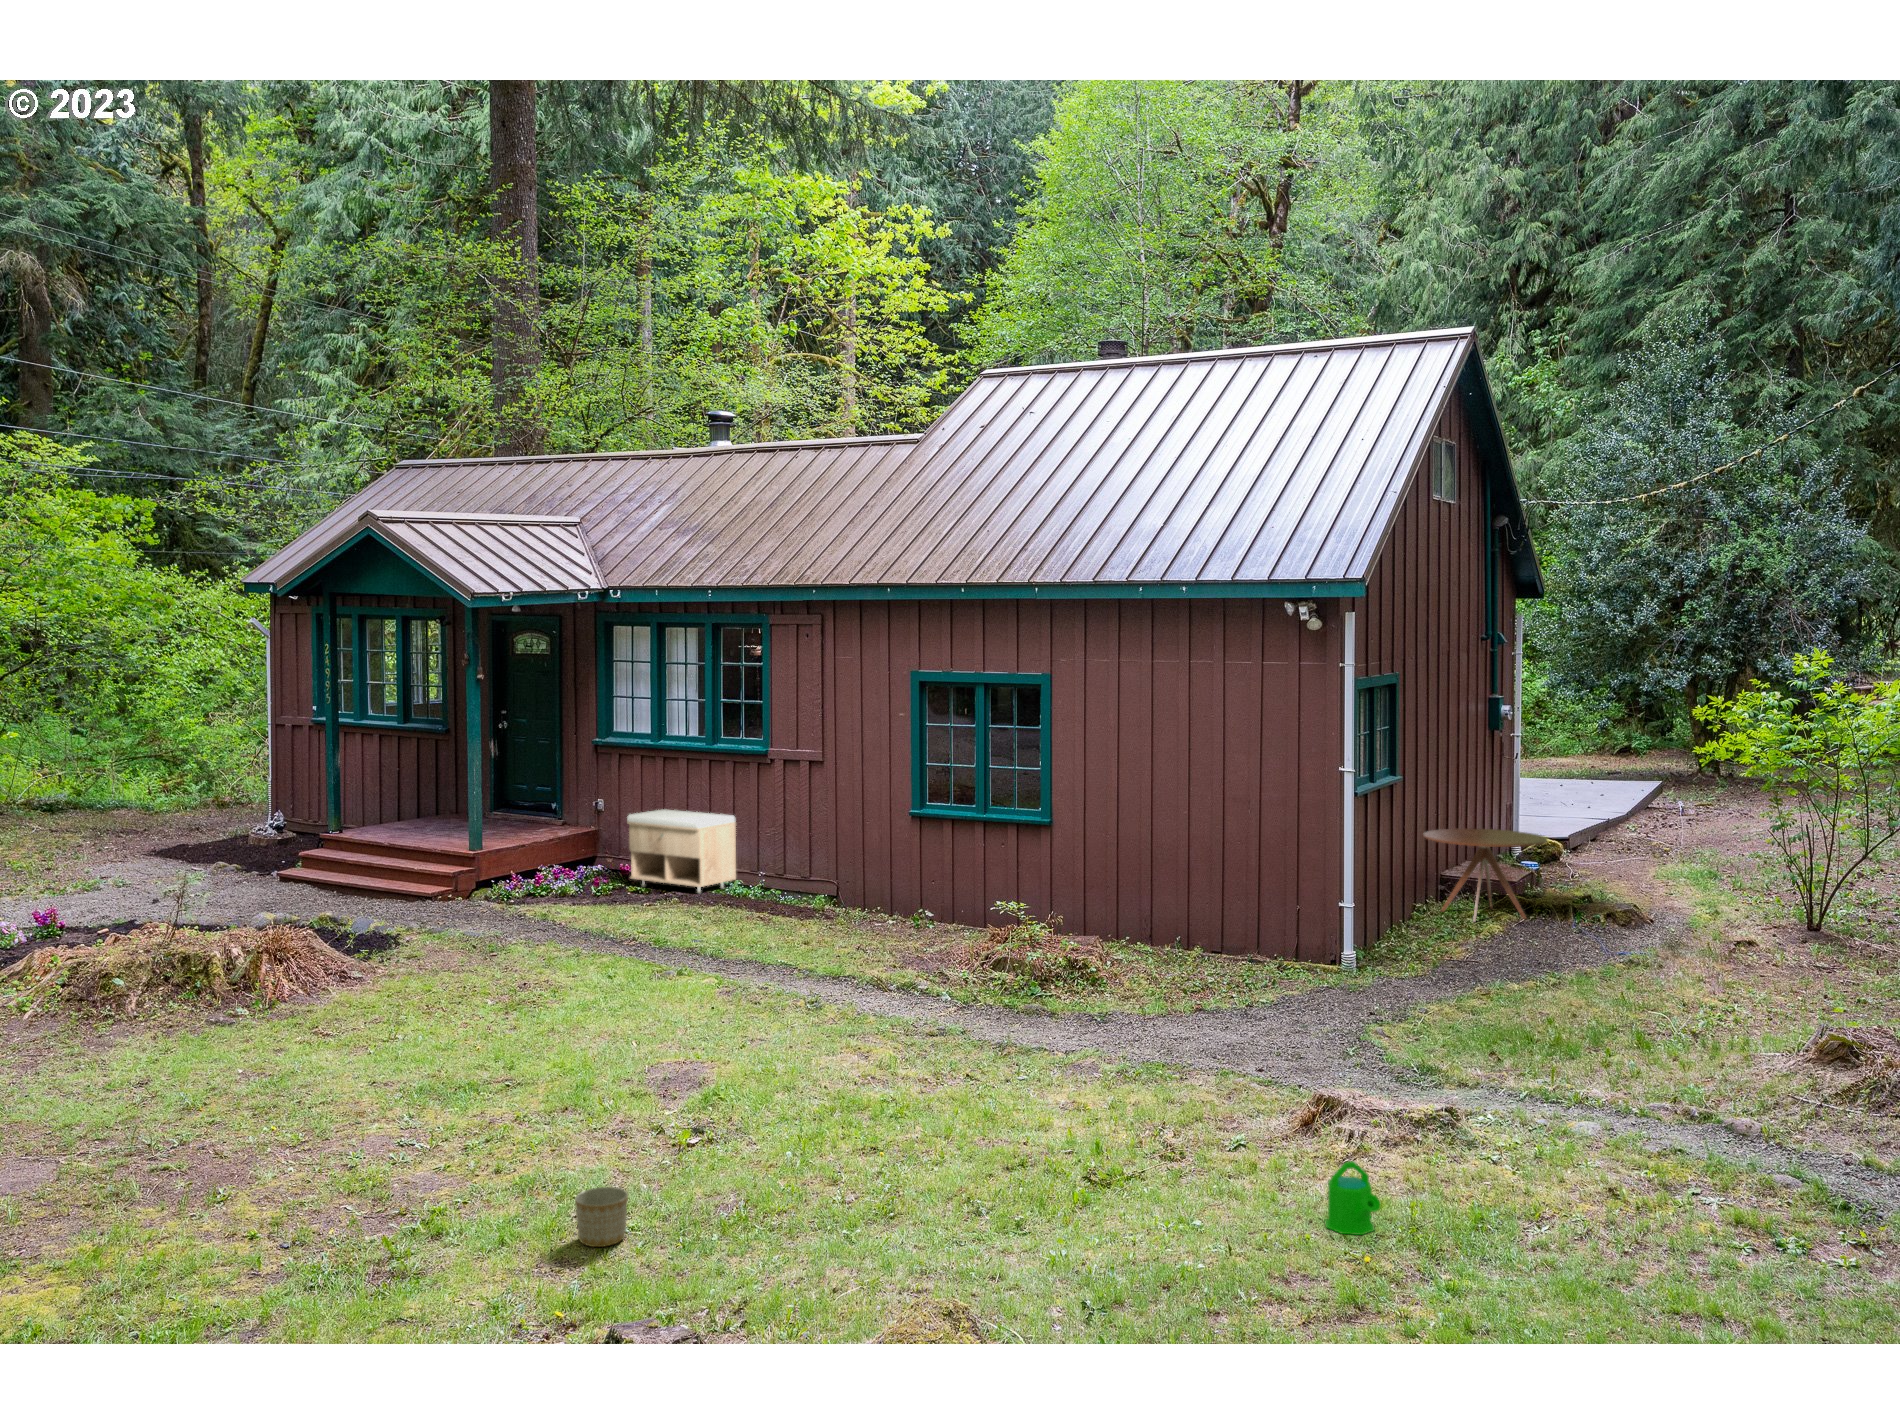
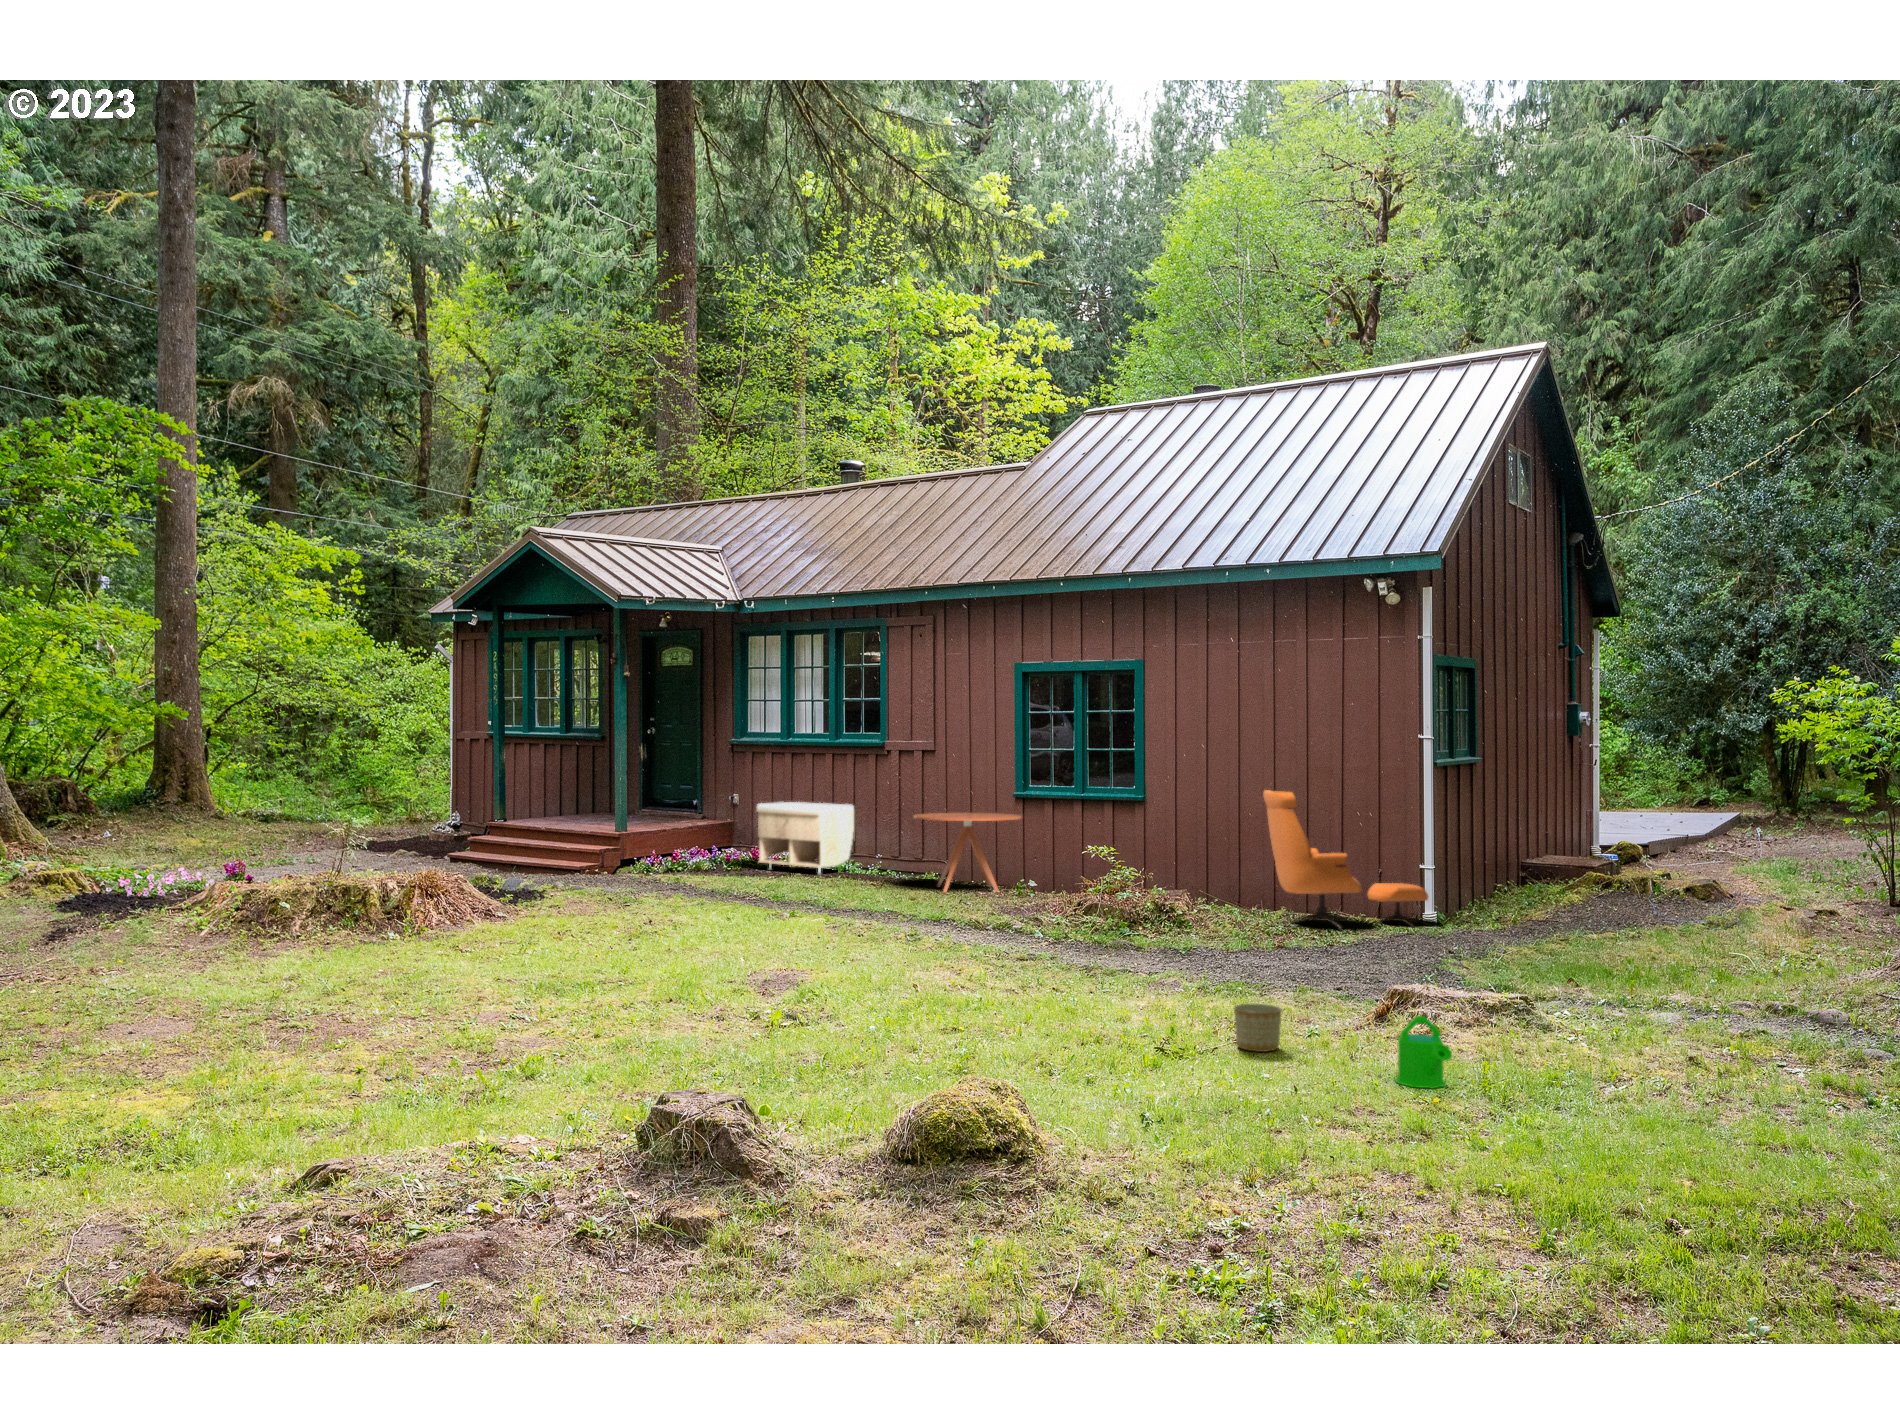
round table: present [1423,829,1547,922] -> present [913,813,1022,893]
lounge chair: none [1181,830,1348,979] -> present [1264,790,1428,930]
planter: present [575,1187,628,1247] -> present [1234,1003,1282,1052]

